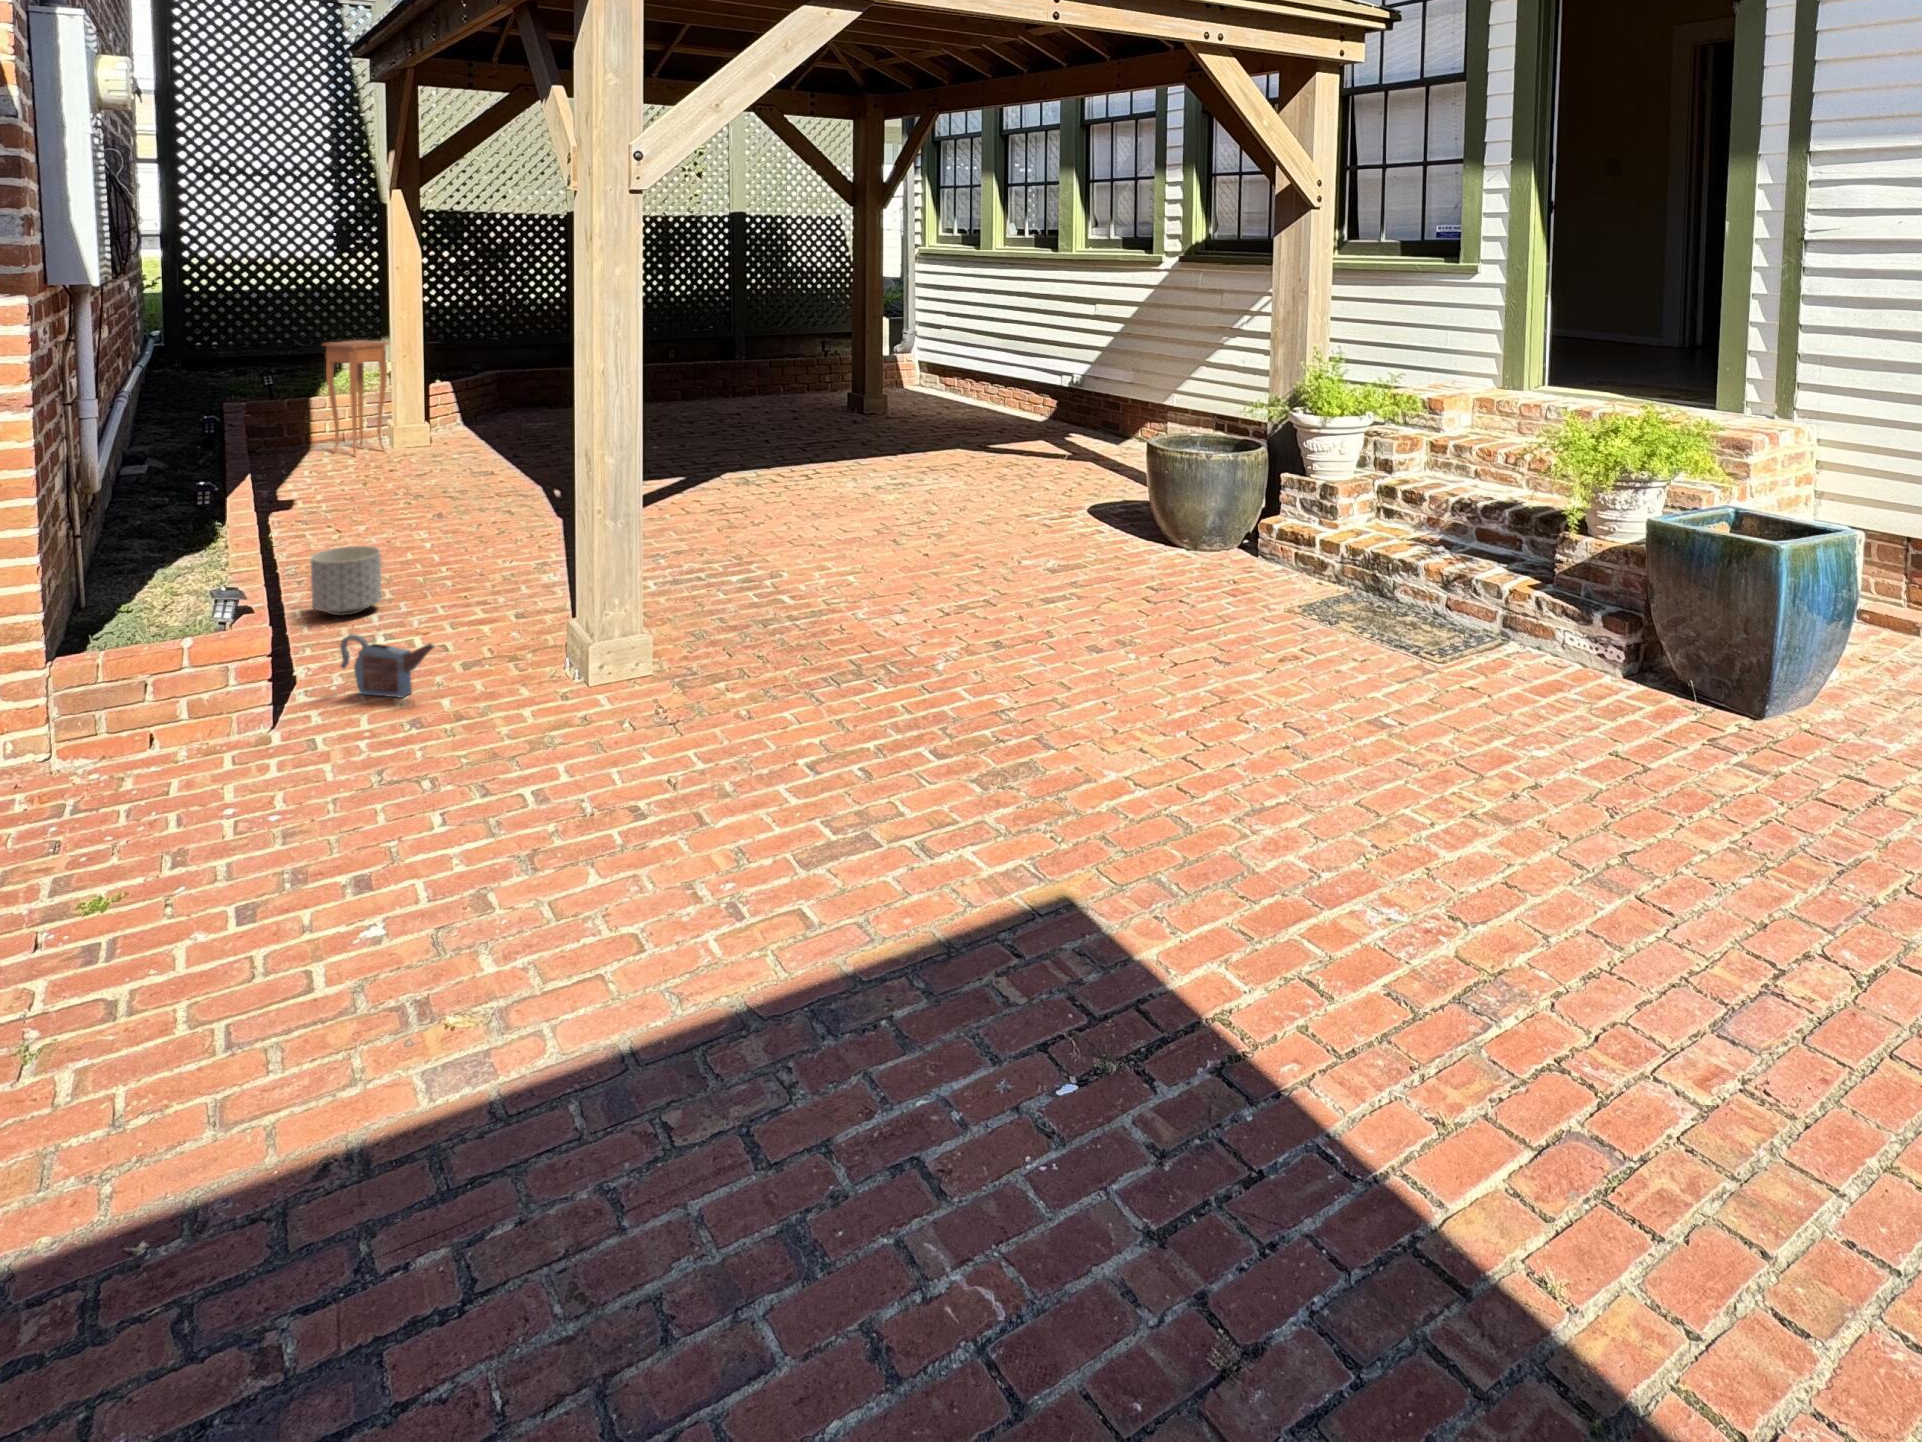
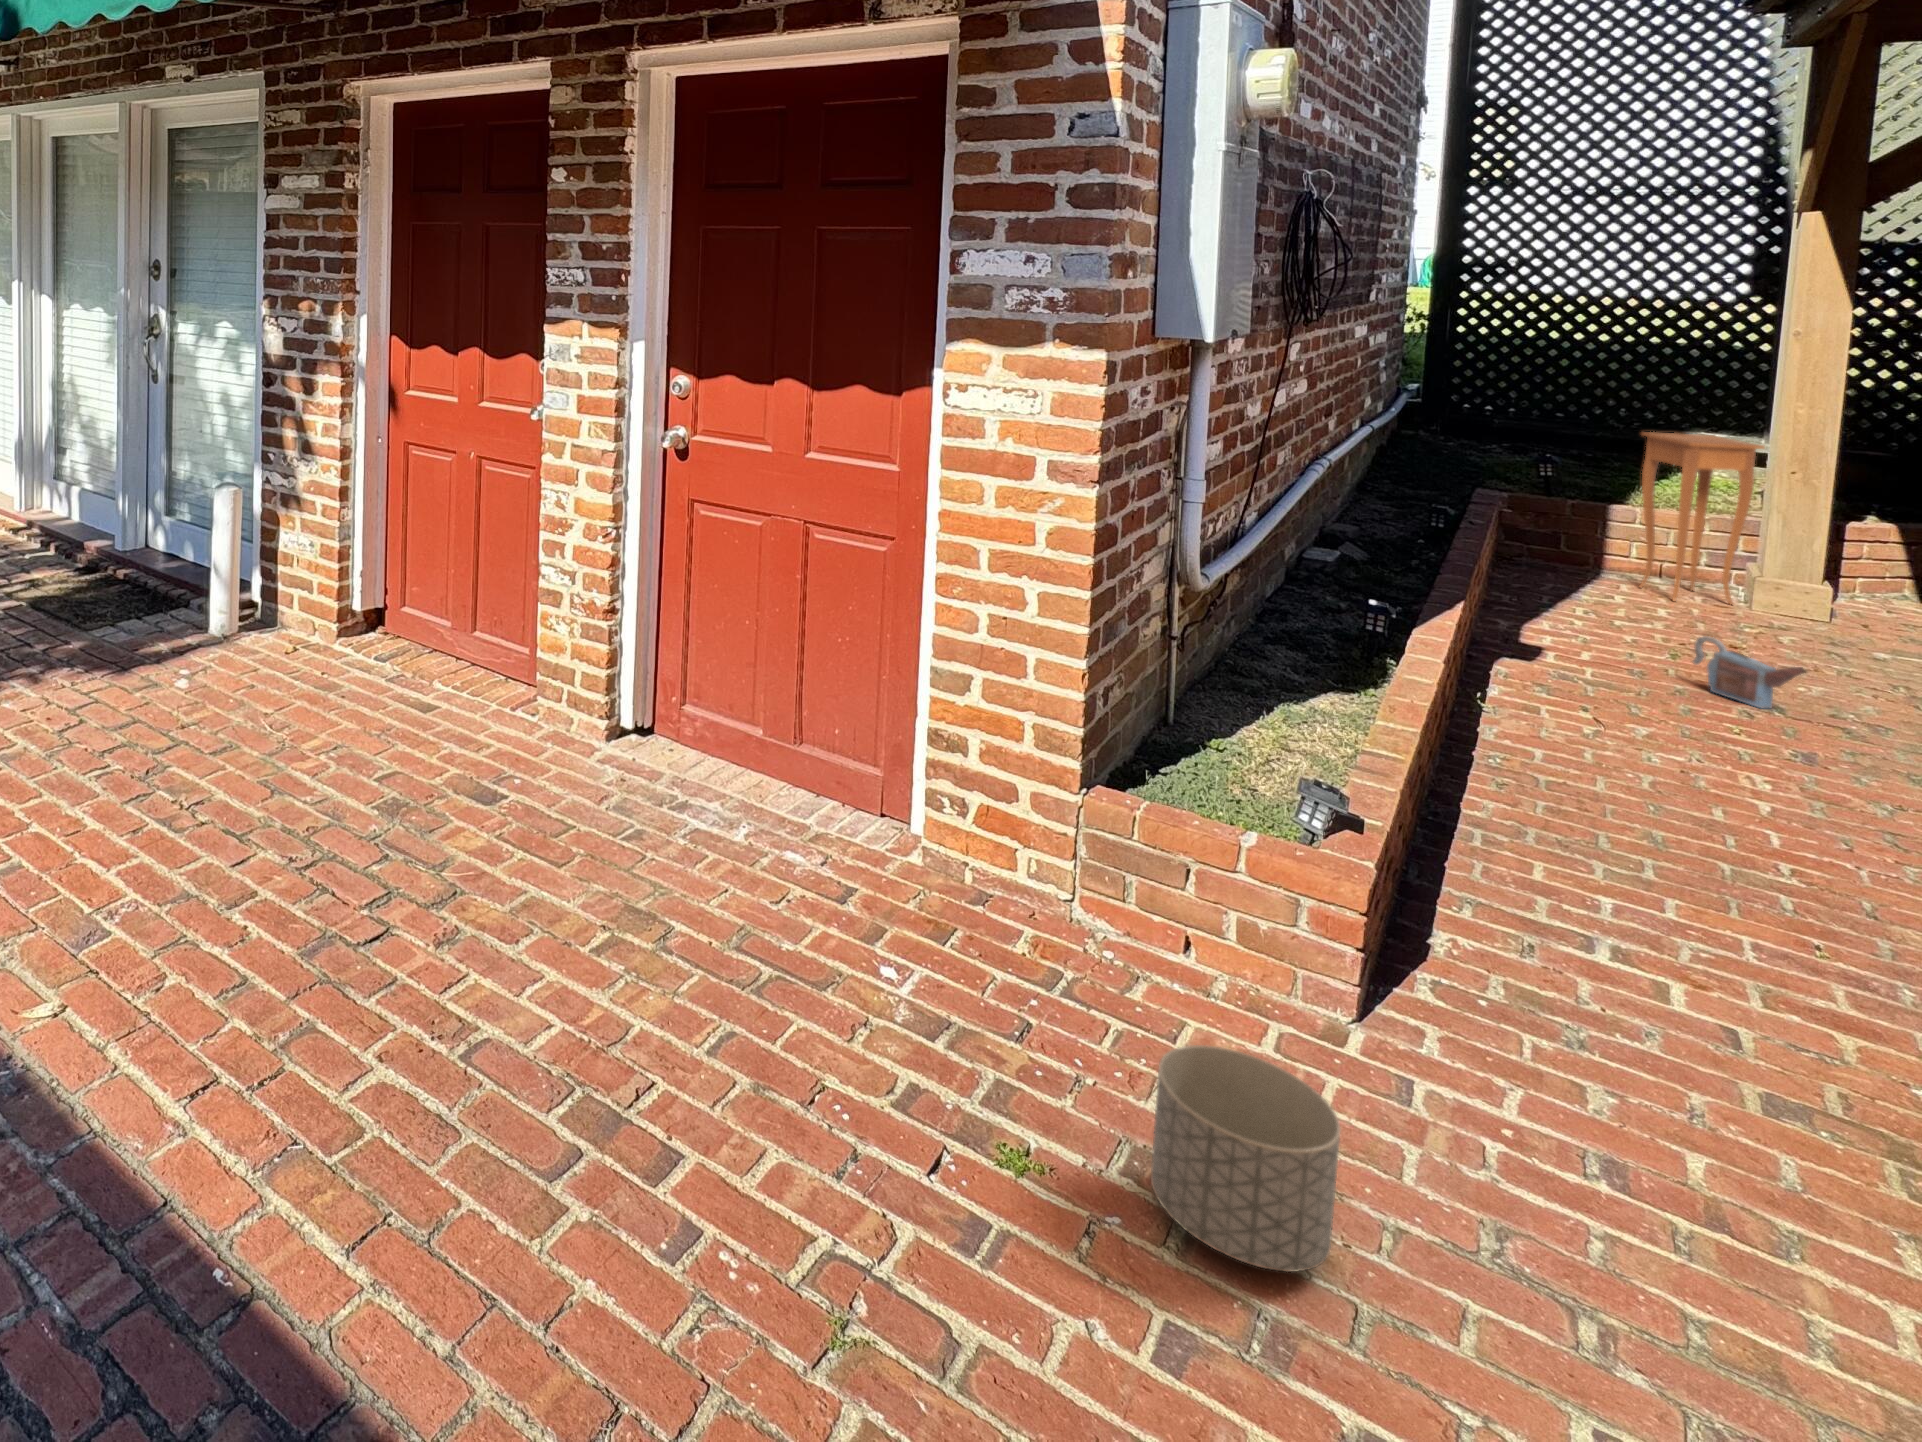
planter: present [311,546,382,616] -> present [1151,1045,1340,1272]
watering can: present [340,634,434,698] -> present [1693,636,1805,709]

